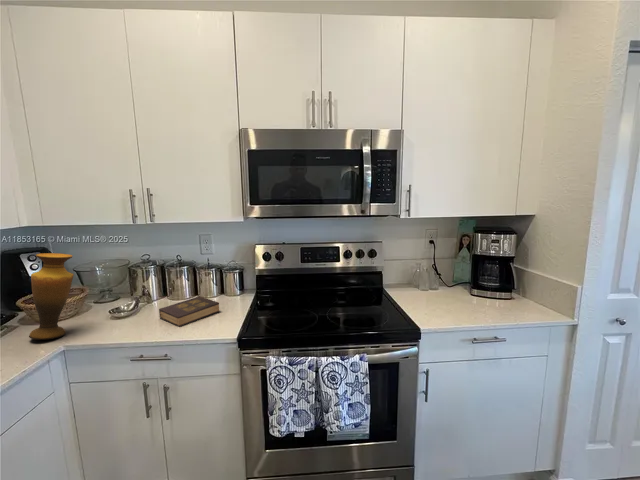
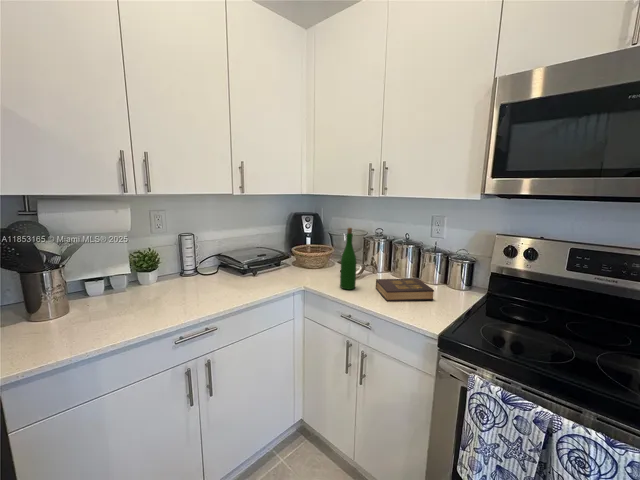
vase: present [29,253,74,340] -> none [288,213,322,279]
wine bottle: none [114,261,137,331] -> present [340,228,356,289]

